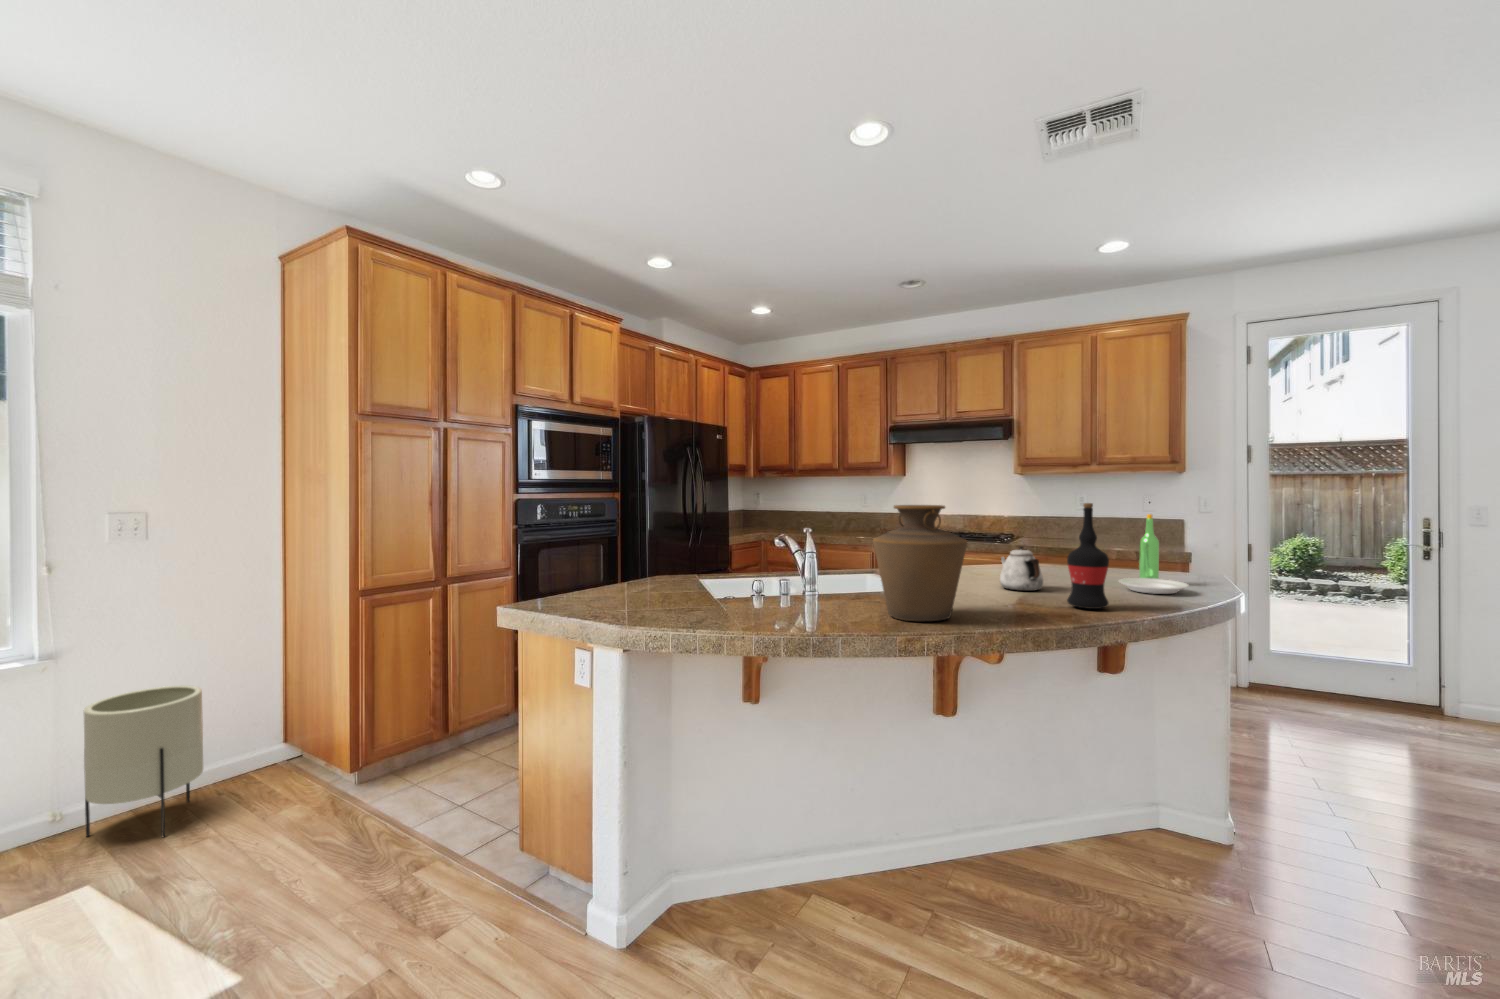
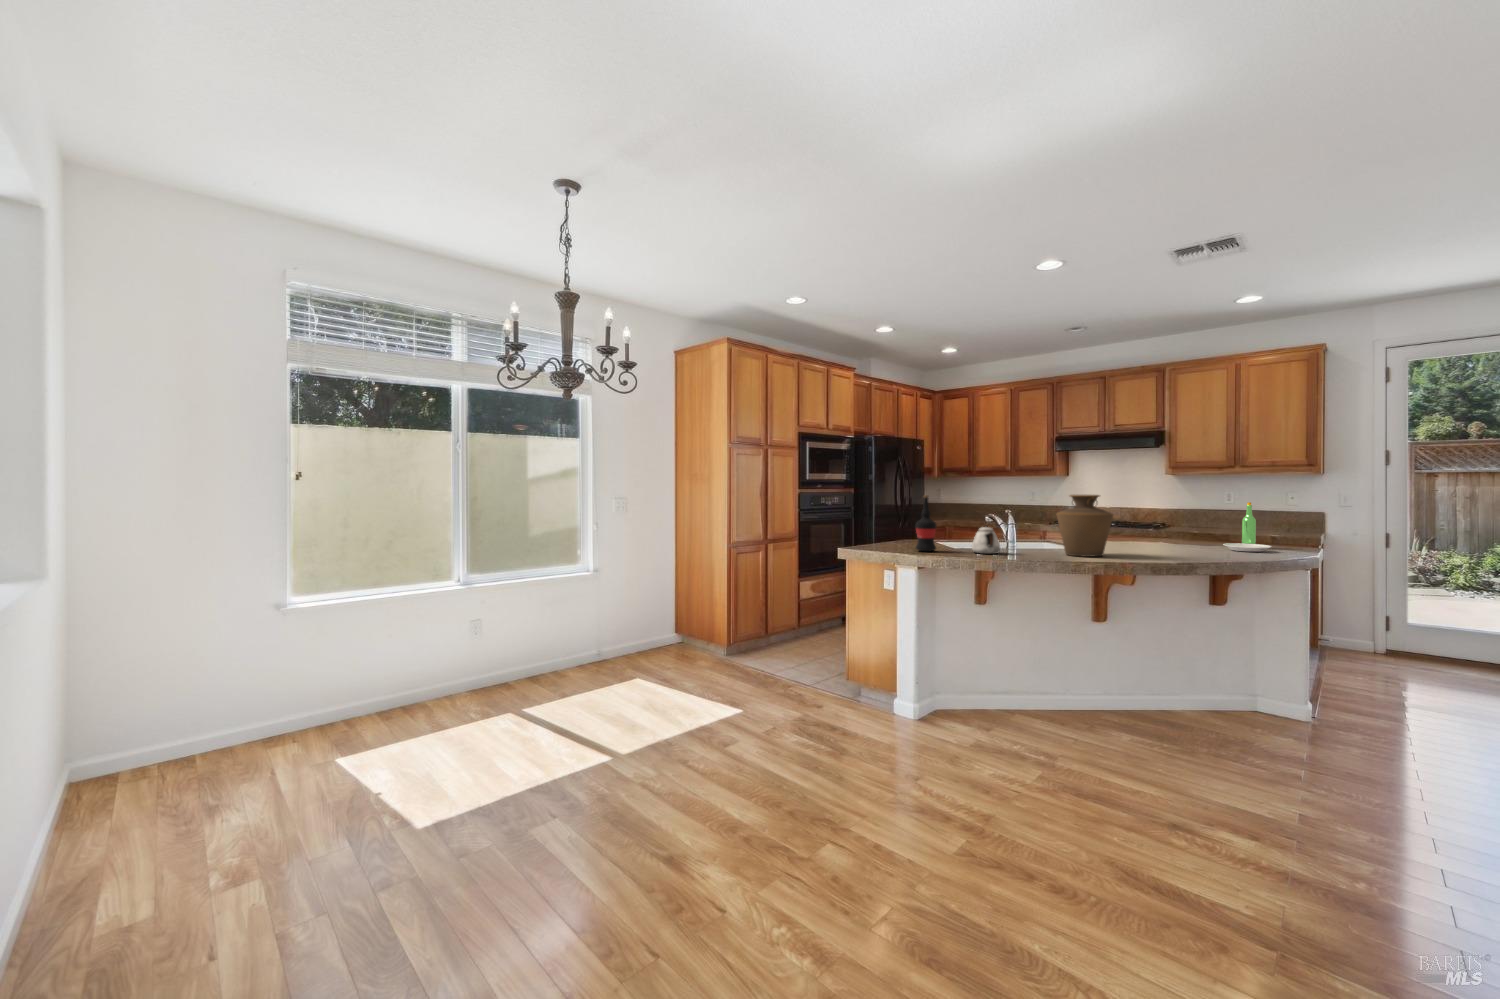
wine bottle: present [1067,503,1109,609] -> present [915,495,936,551]
teapot: present [1000,546,1043,591] -> present [972,525,1000,554]
planter: present [84,685,203,837] -> none [610,592,656,667]

